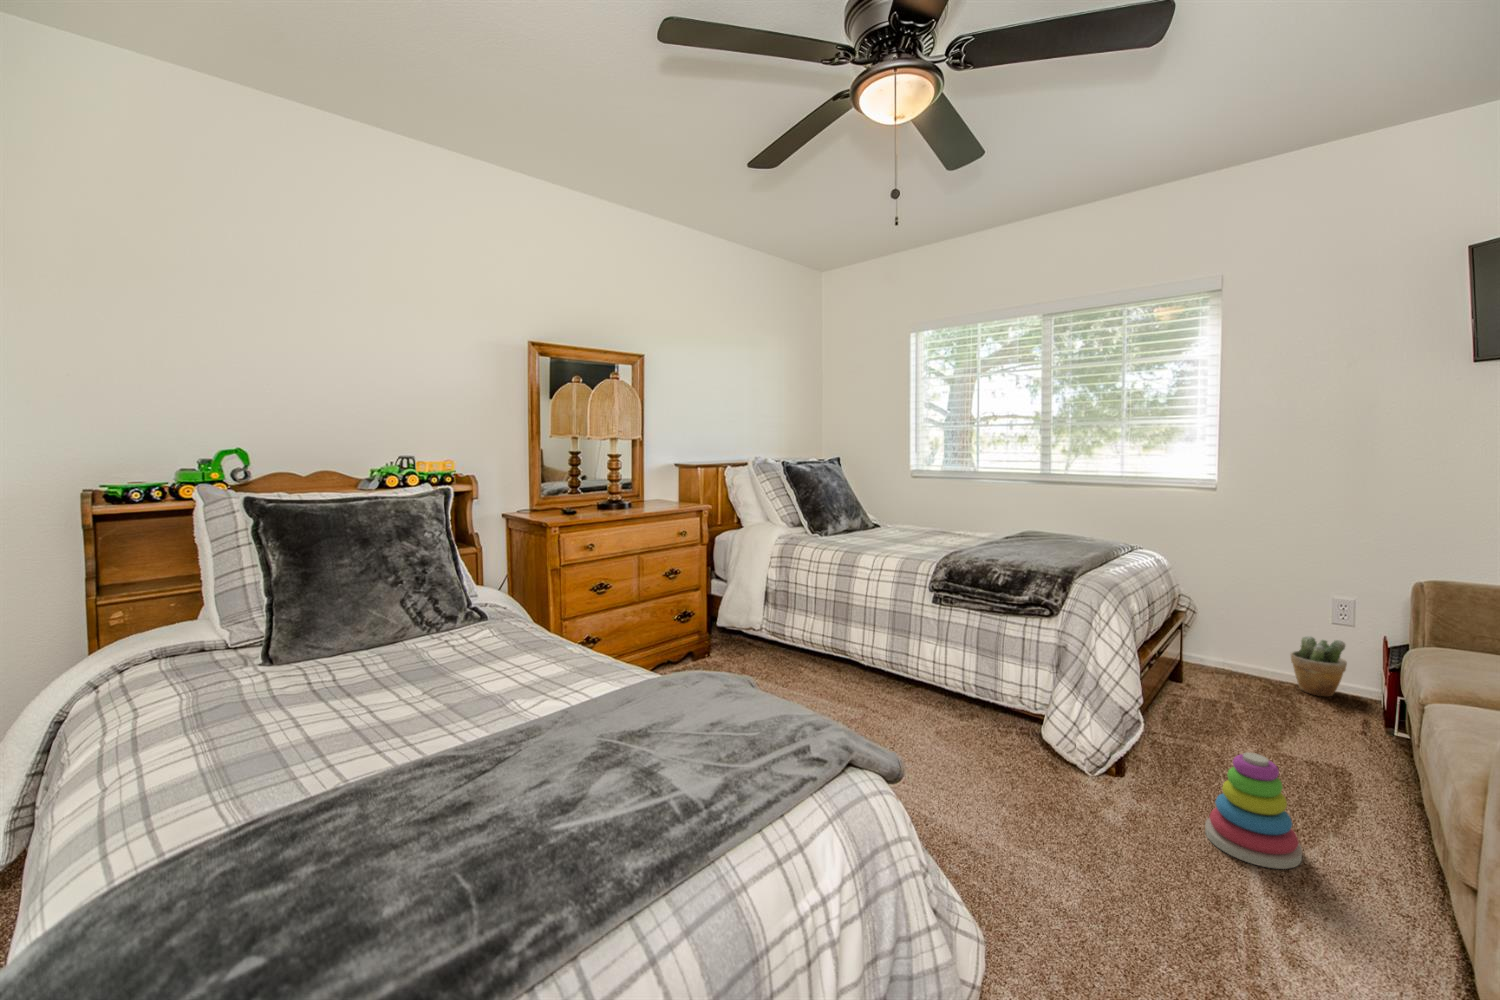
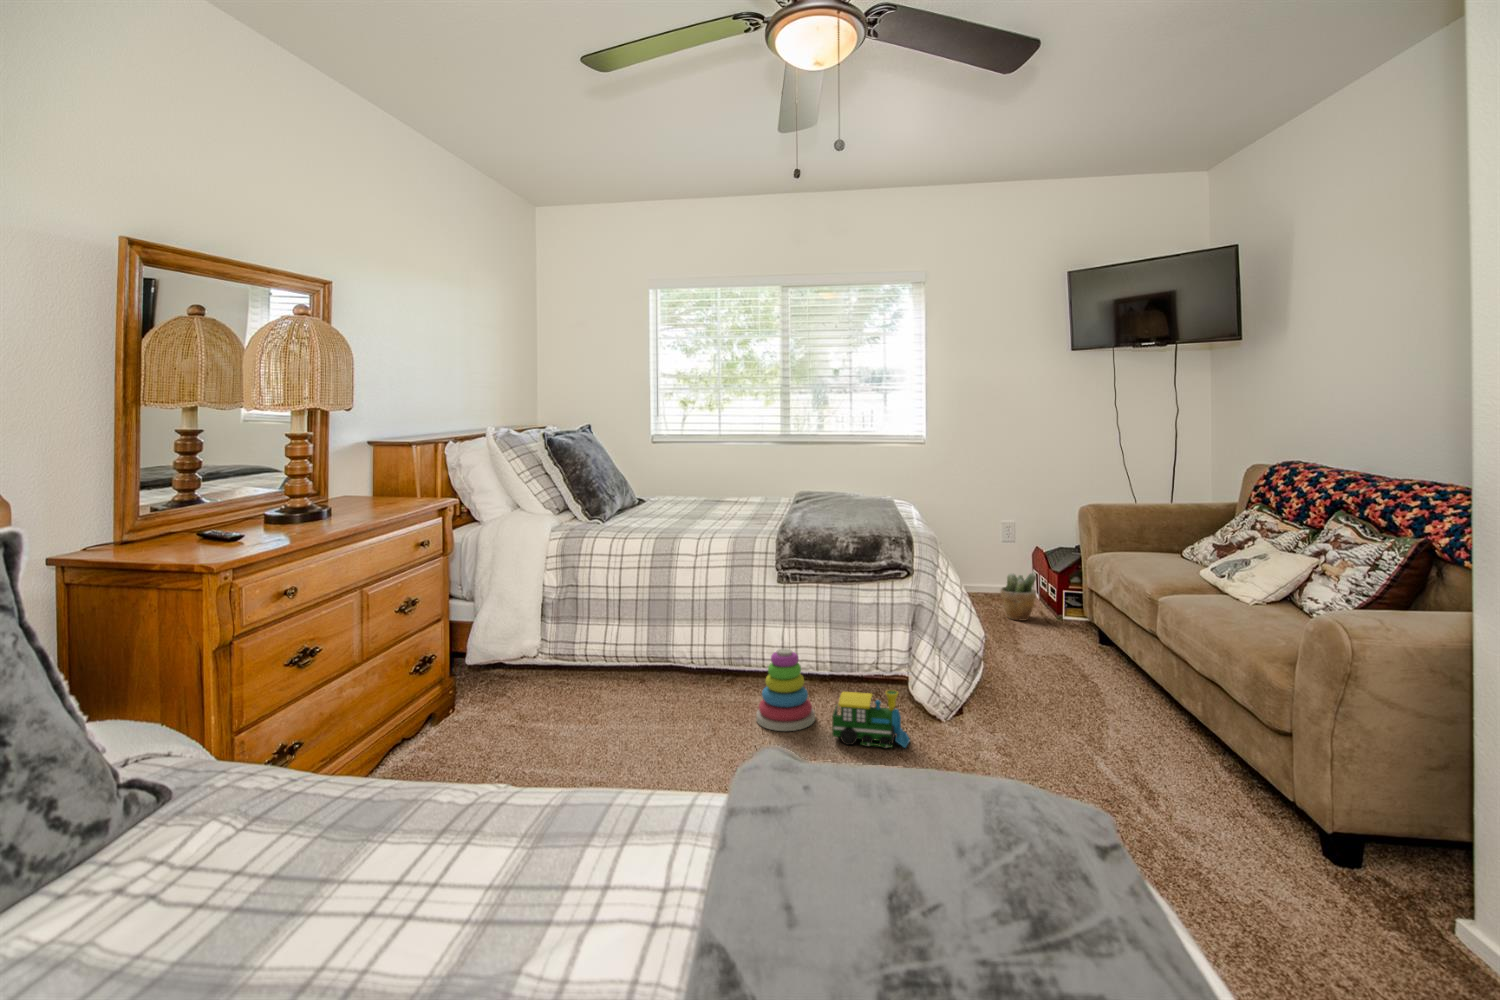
toy train: none [942,714,1022,783] -> present [832,690,910,749]
stacking toy: present [1205,752,1302,869] -> present [756,649,815,731]

